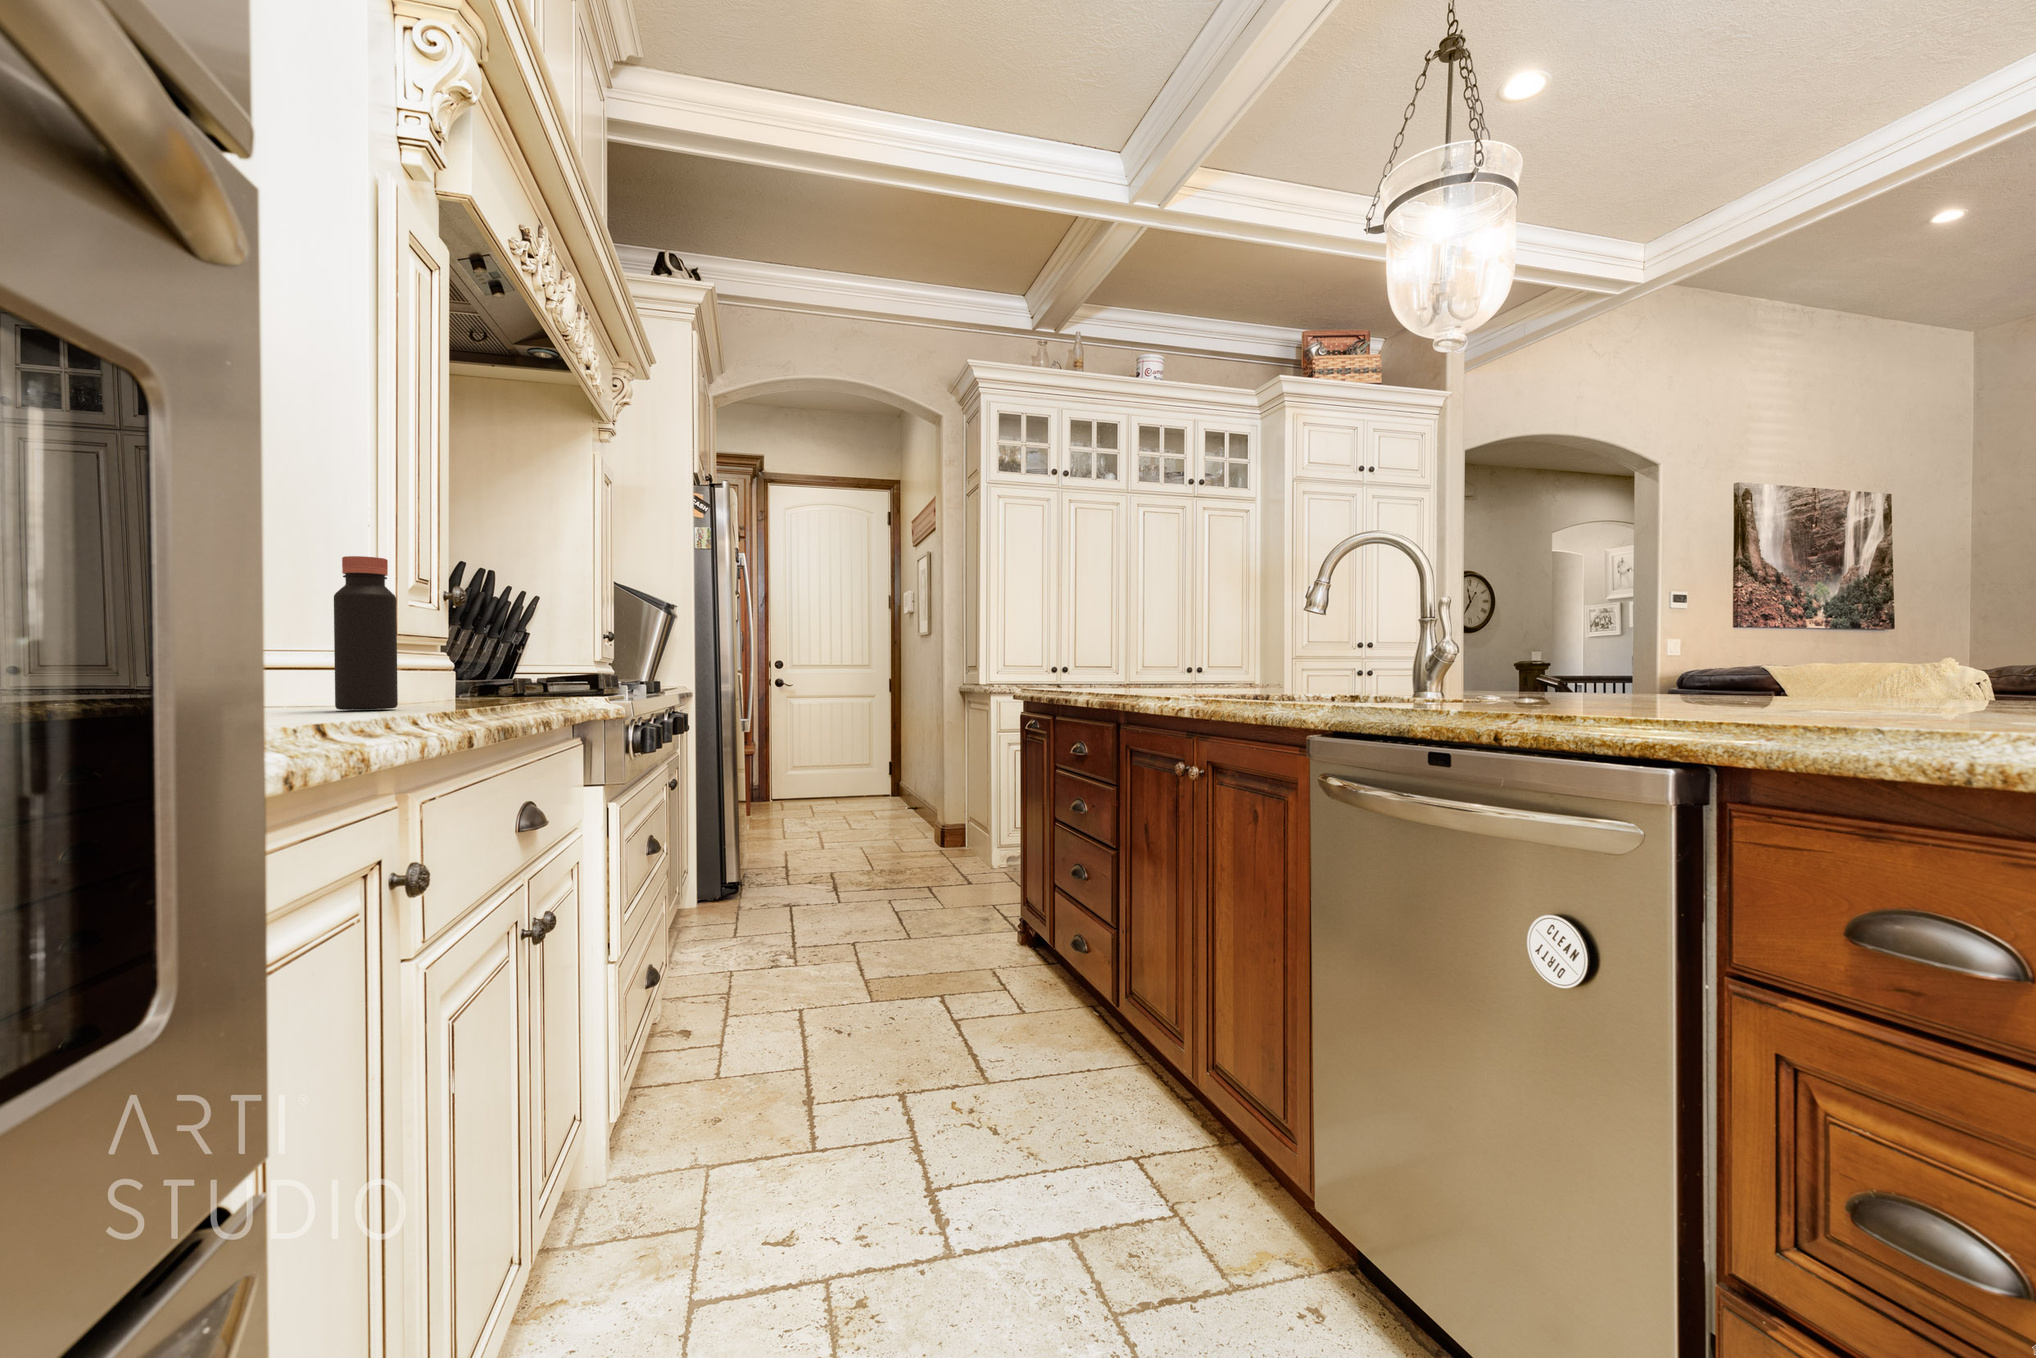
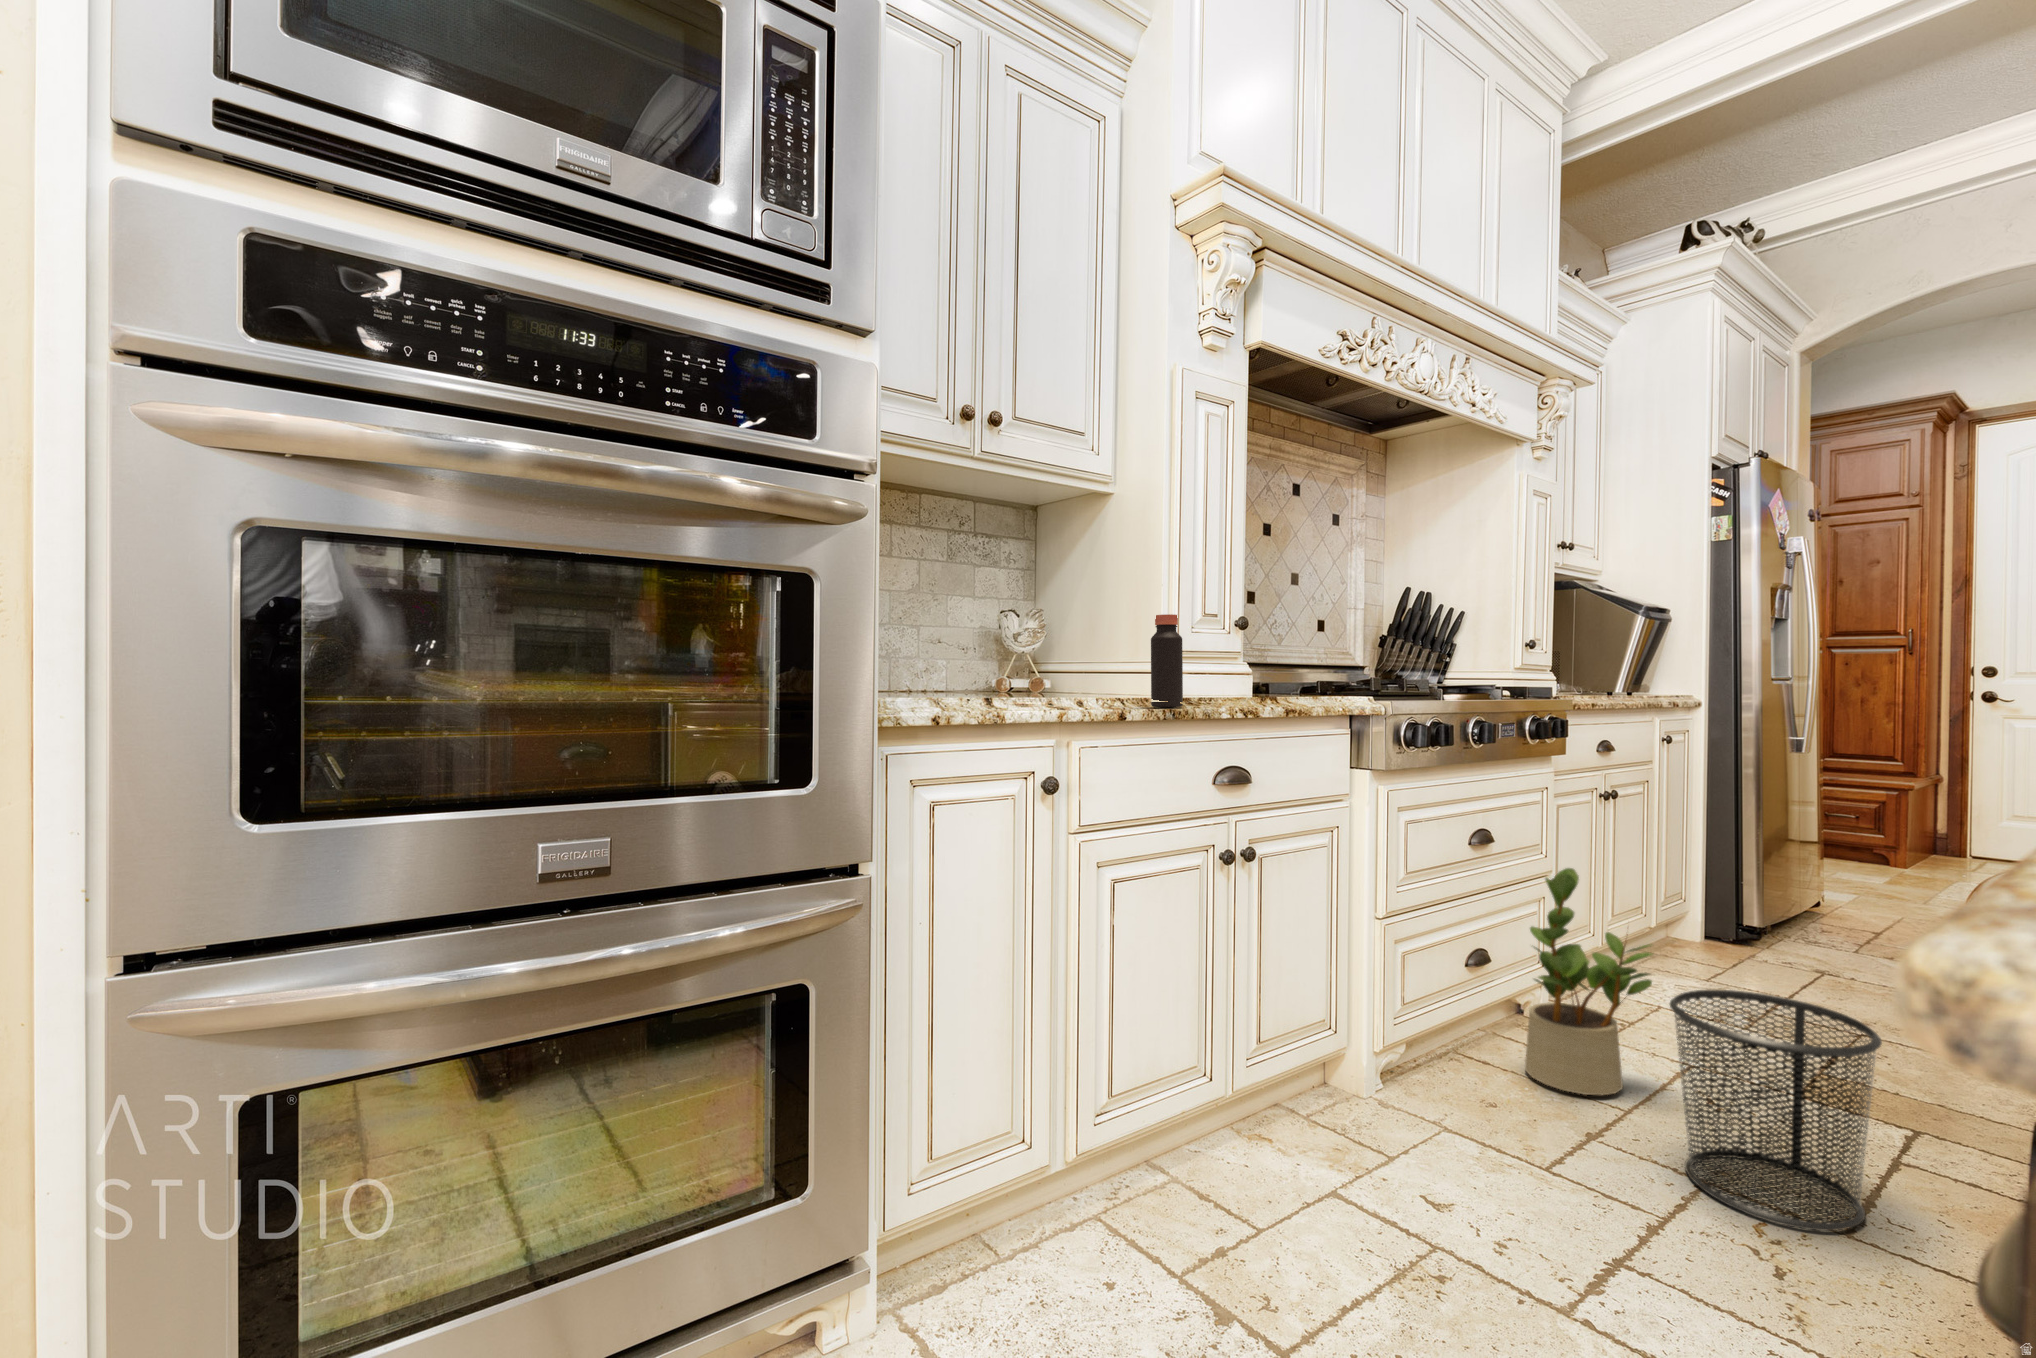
potted plant: none [701,853,813,1075] -> present [1525,868,1653,1095]
trash can: none [865,919,997,1101] -> present [1670,990,1882,1231]

